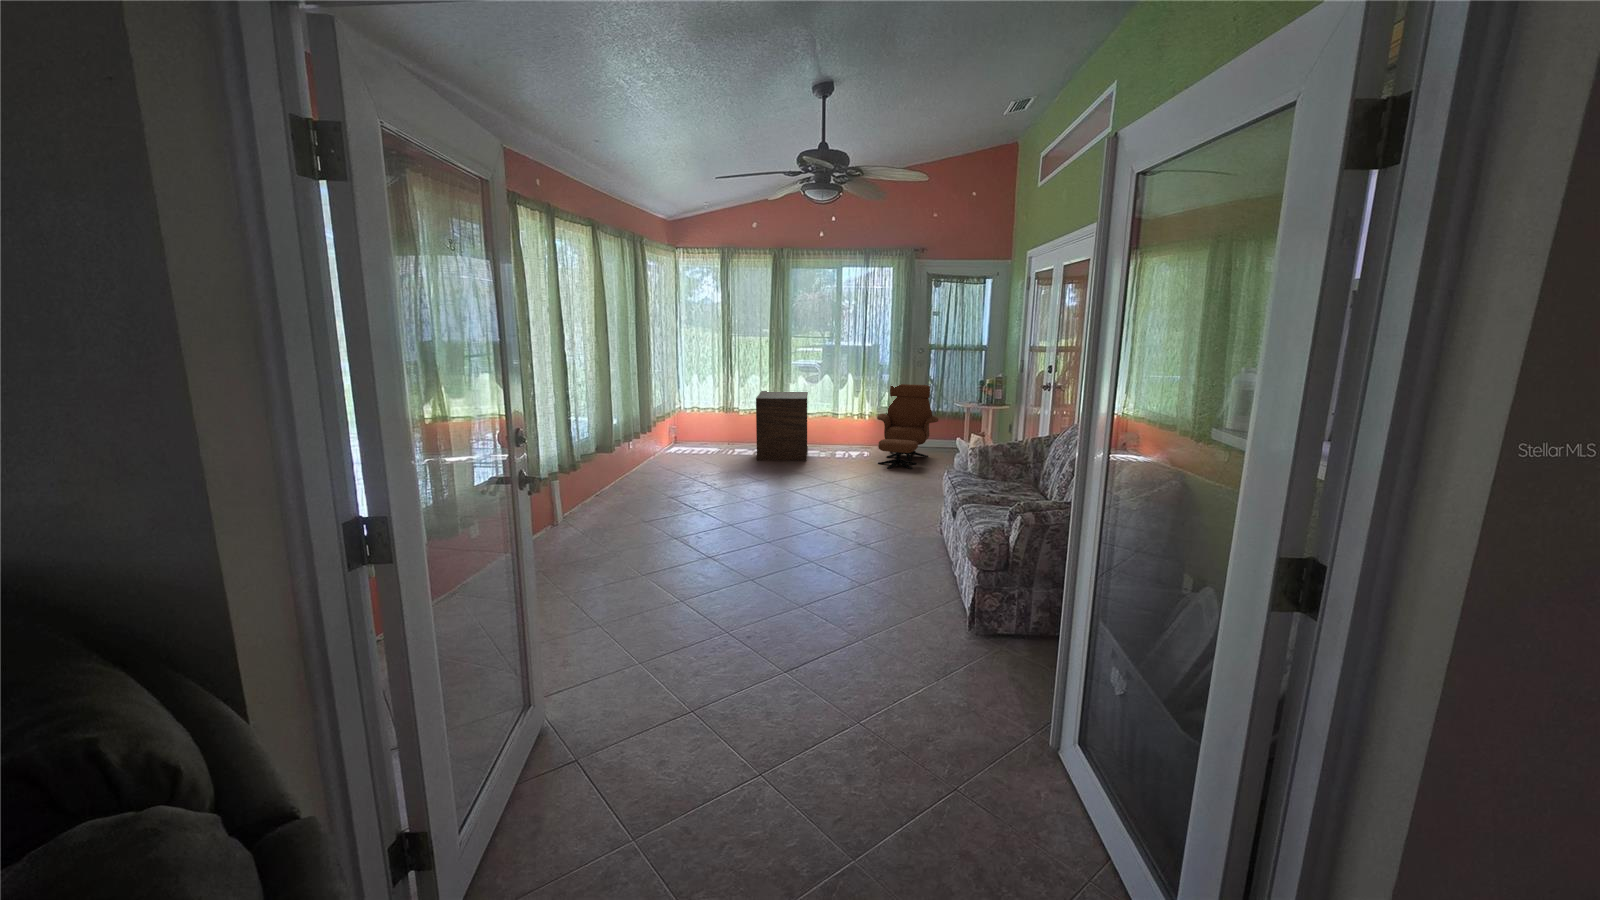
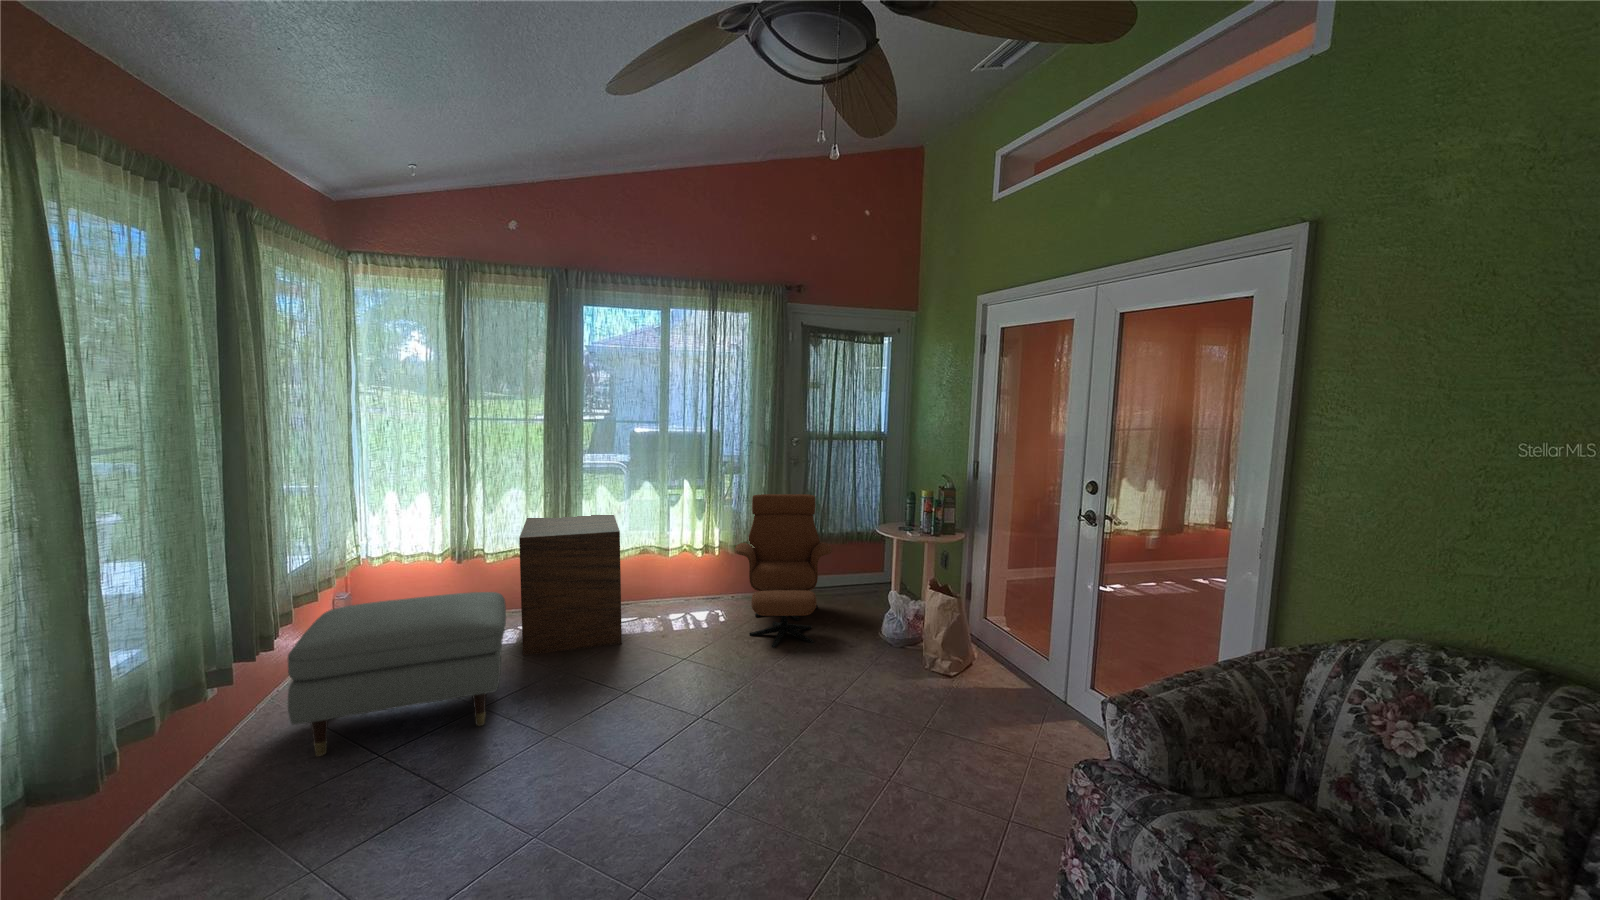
ottoman: none [666,421,749,479] -> present [288,592,506,756]

